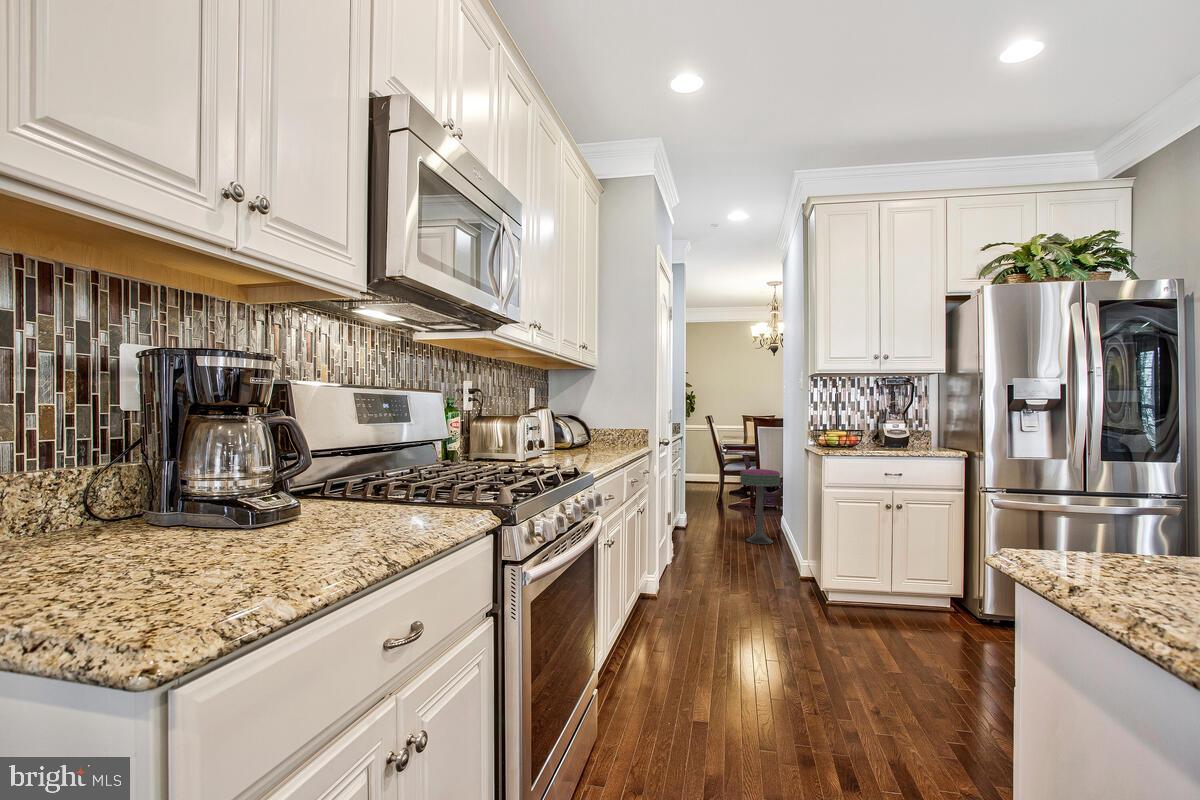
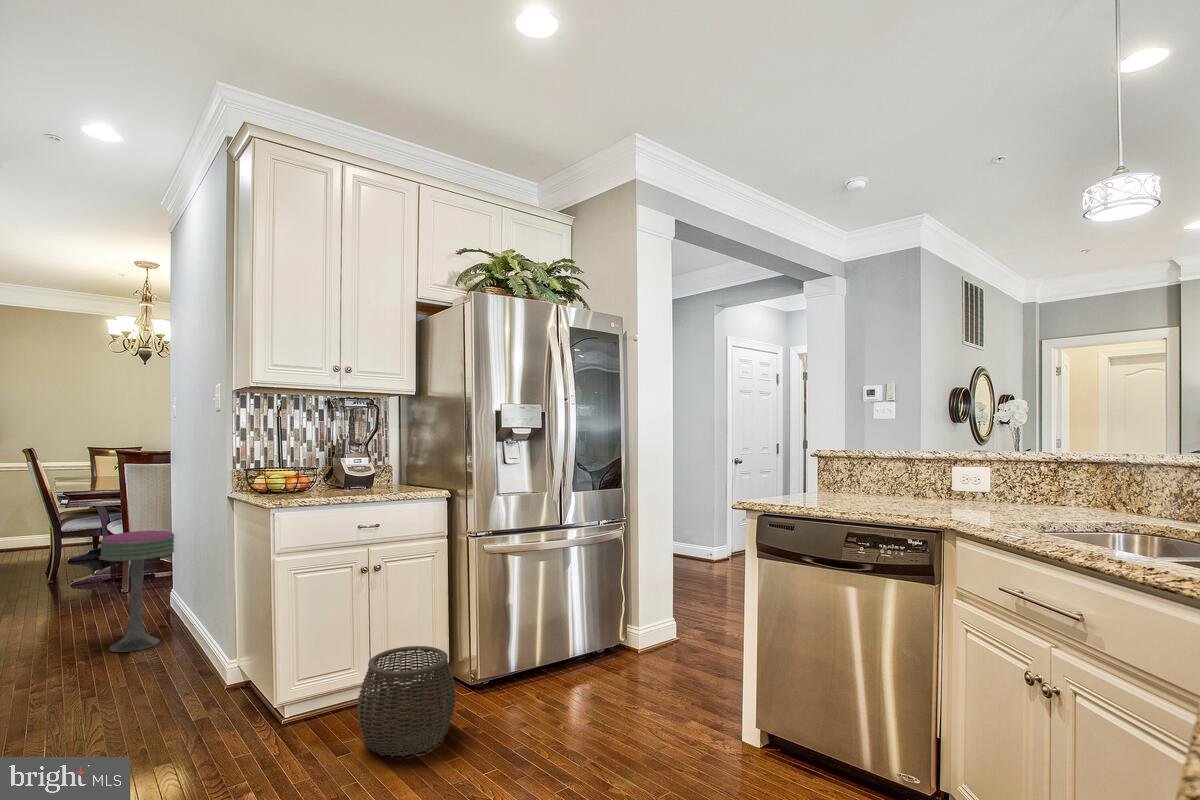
woven basket: none [885,568,968,648] -> present [357,646,456,757]

